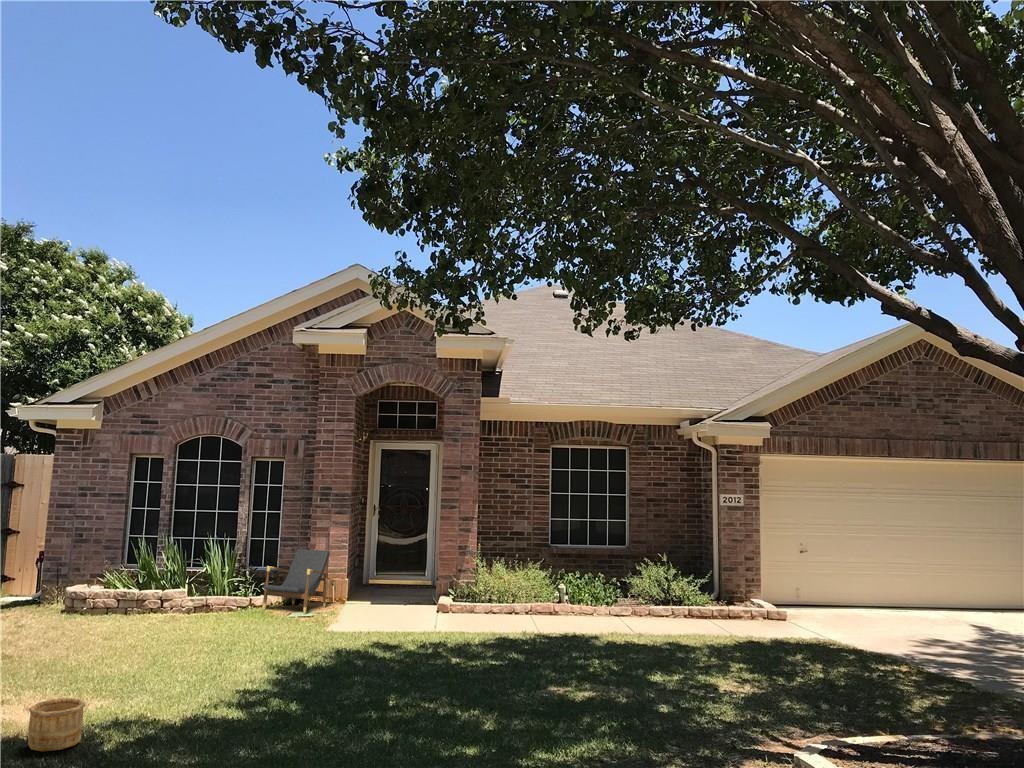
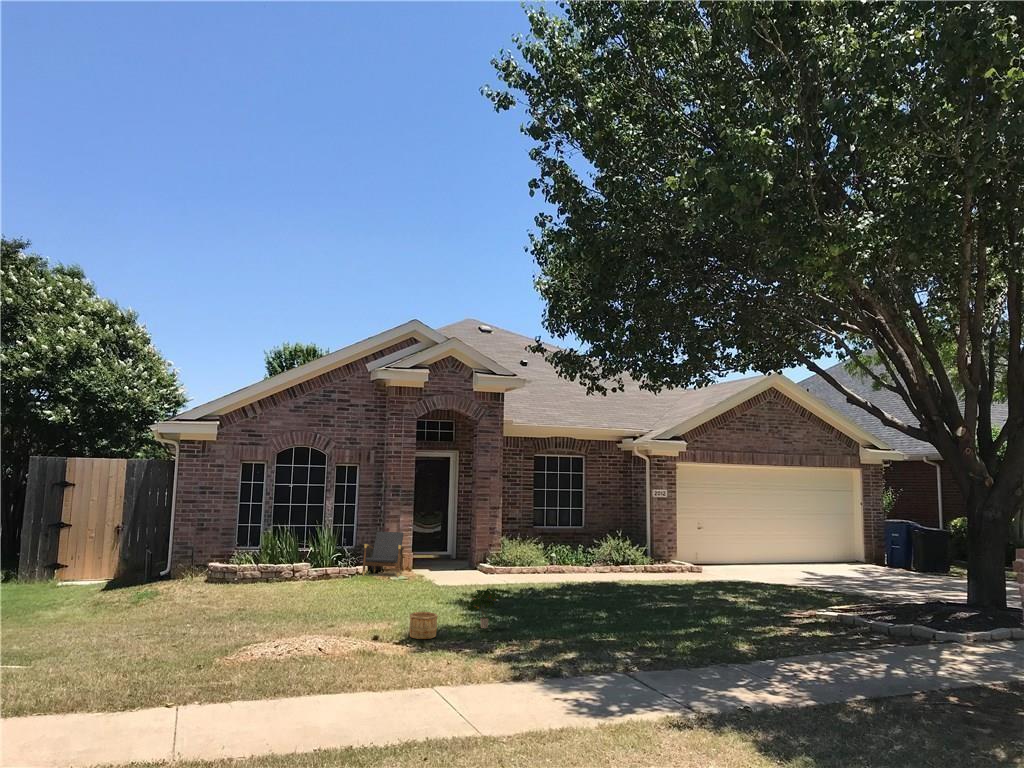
potted plant: none [175,659,241,730] -> present [468,588,500,628]

